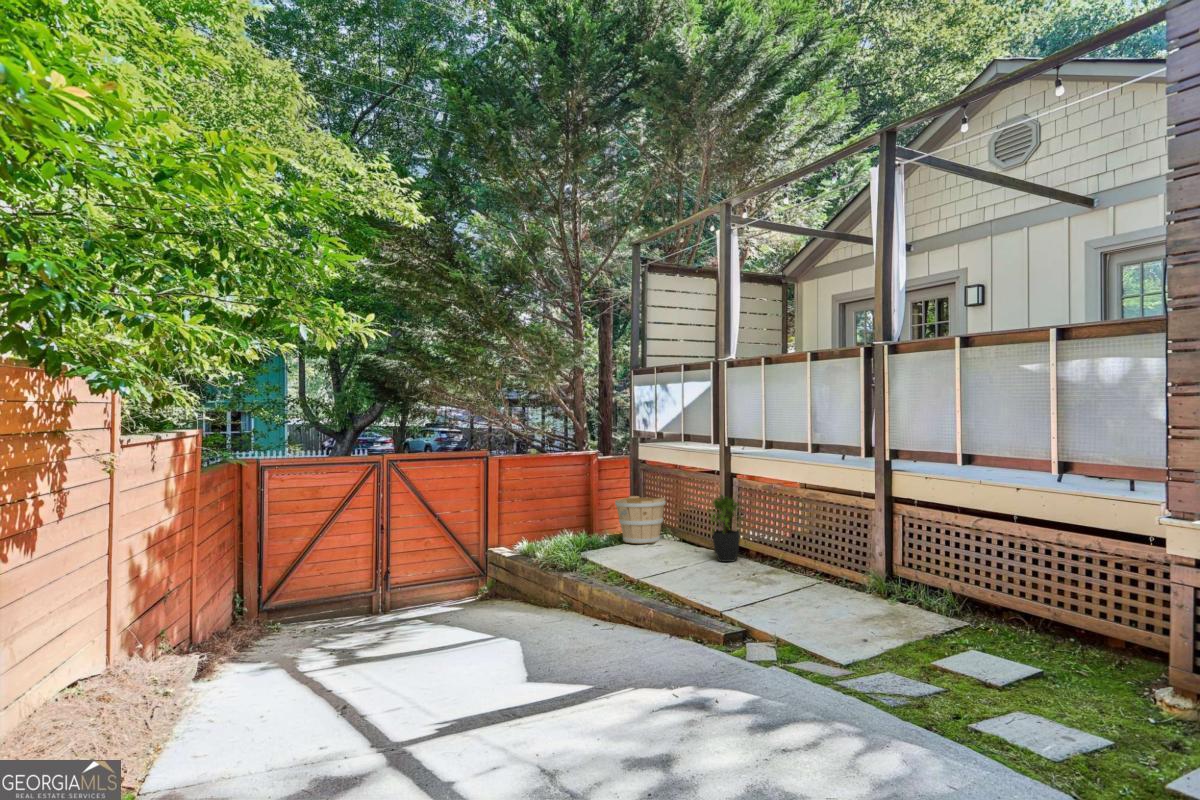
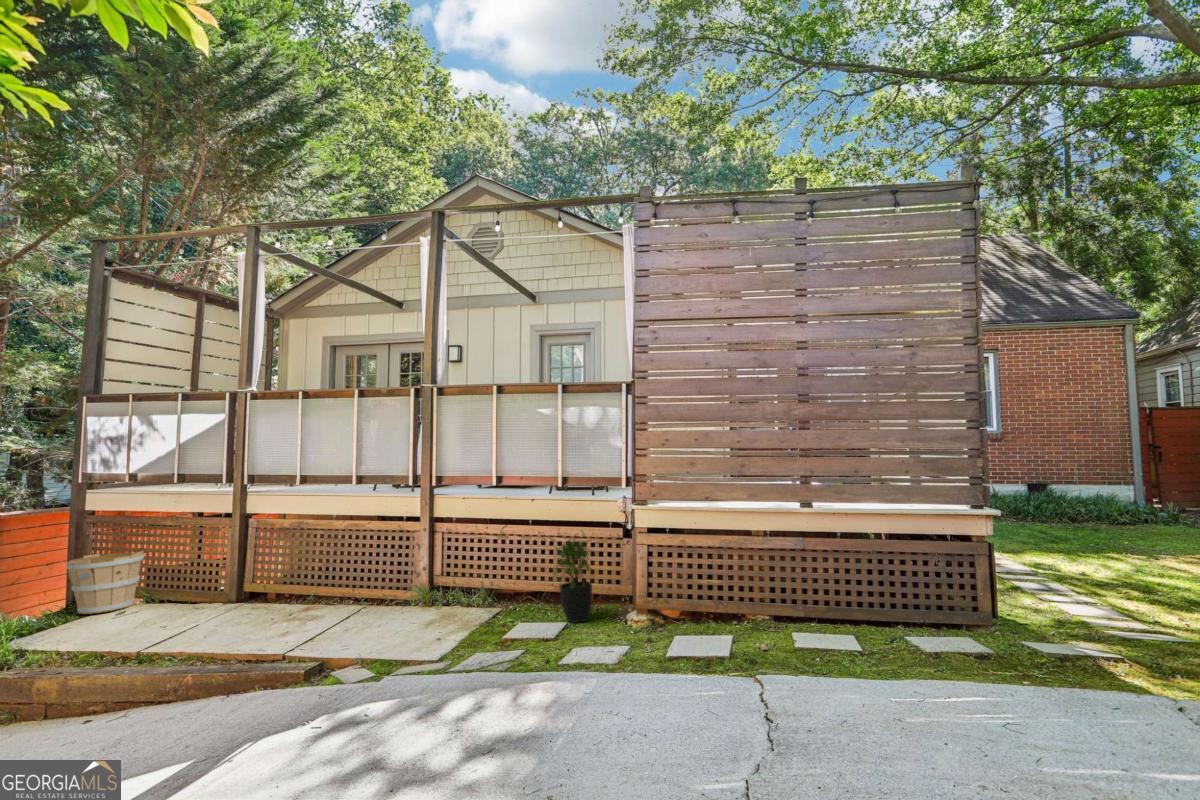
potted plant: present [707,495,742,562] -> present [553,539,592,622]

